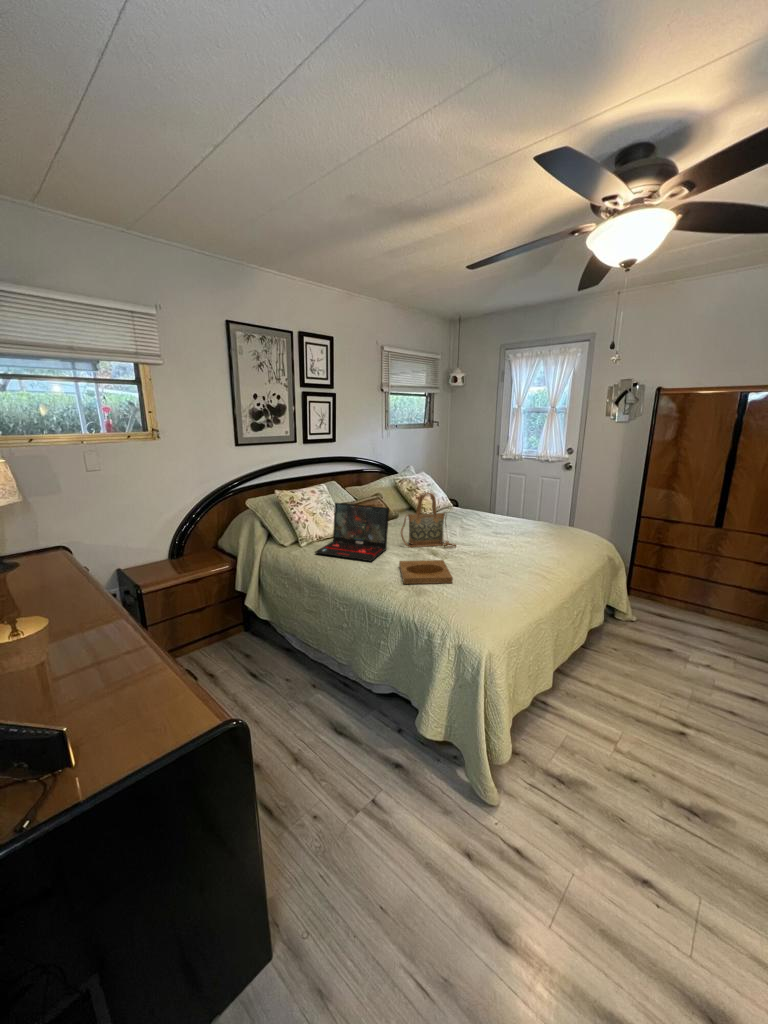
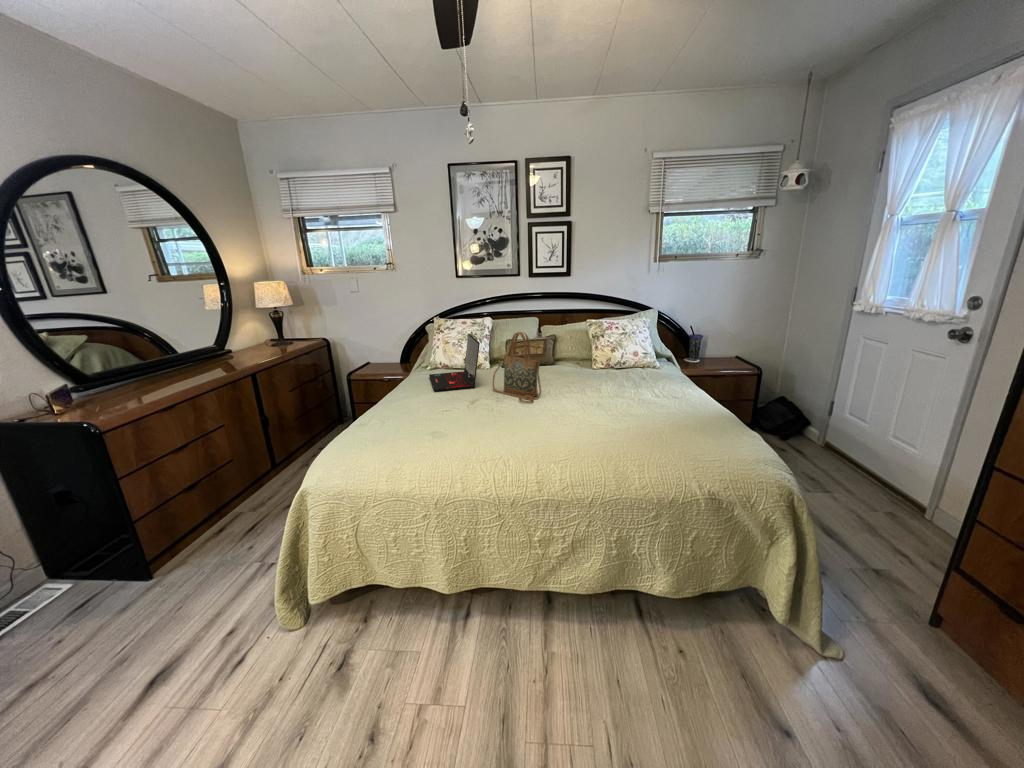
tray: present [399,560,453,584] -> none [392,395,463,424]

